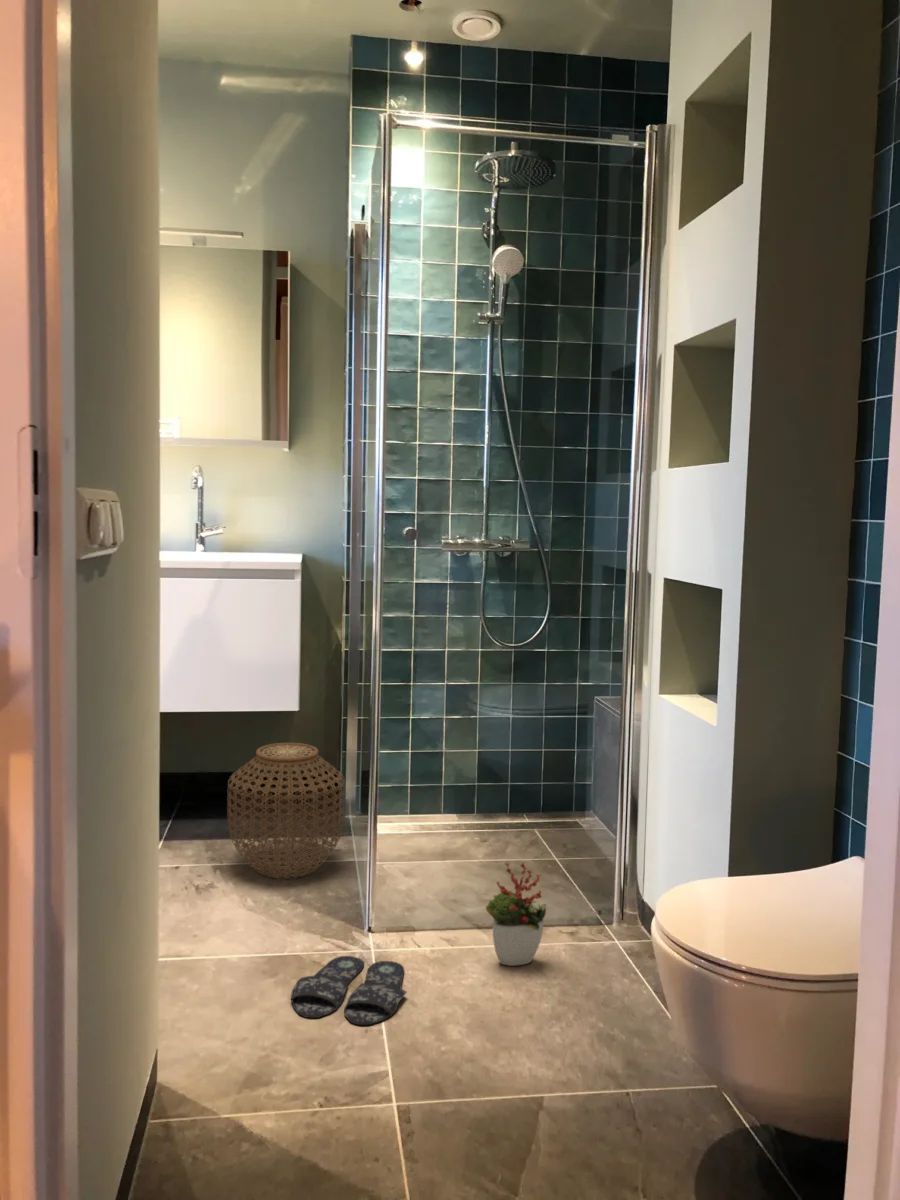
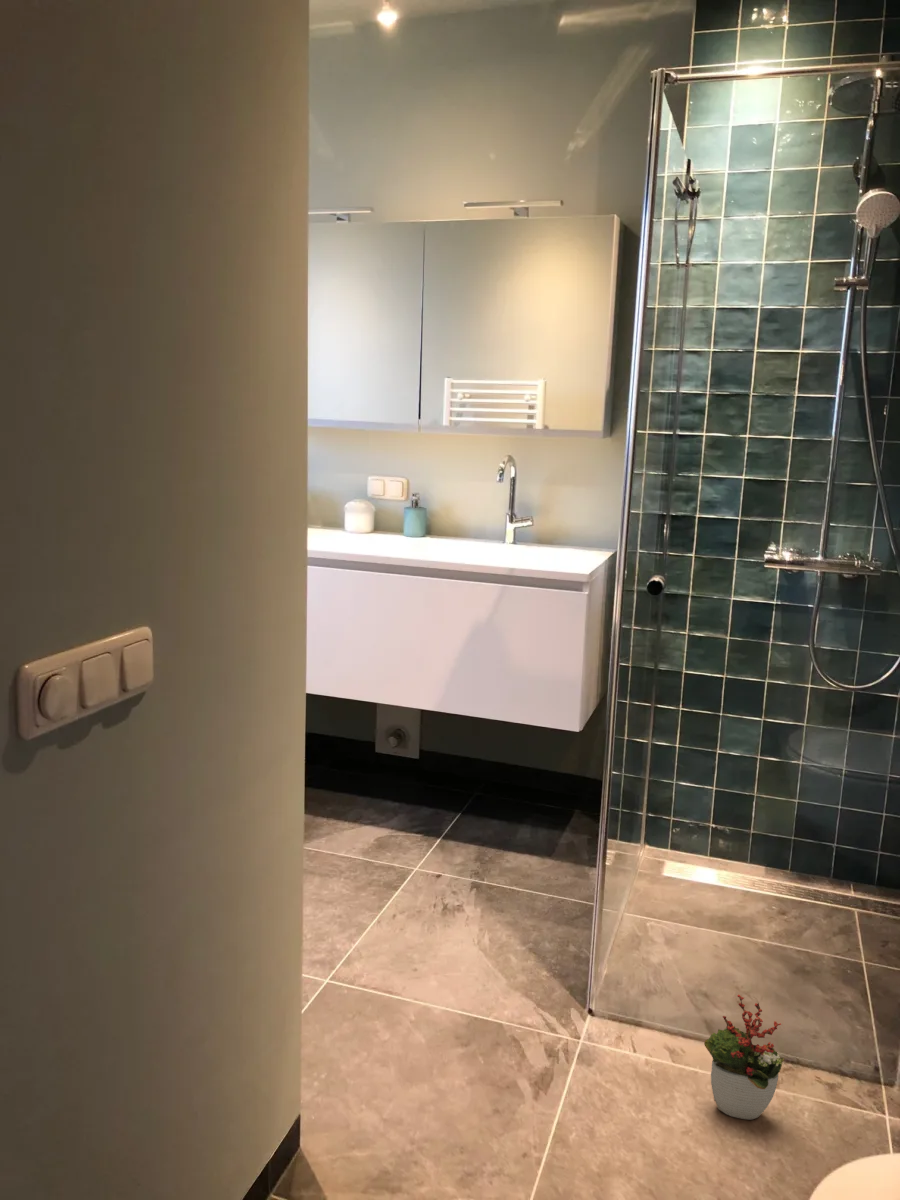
woven basket: present [227,743,345,878] -> none [483,766,613,918]
slippers: present [291,956,407,1025] -> none [460,1040,602,1145]

